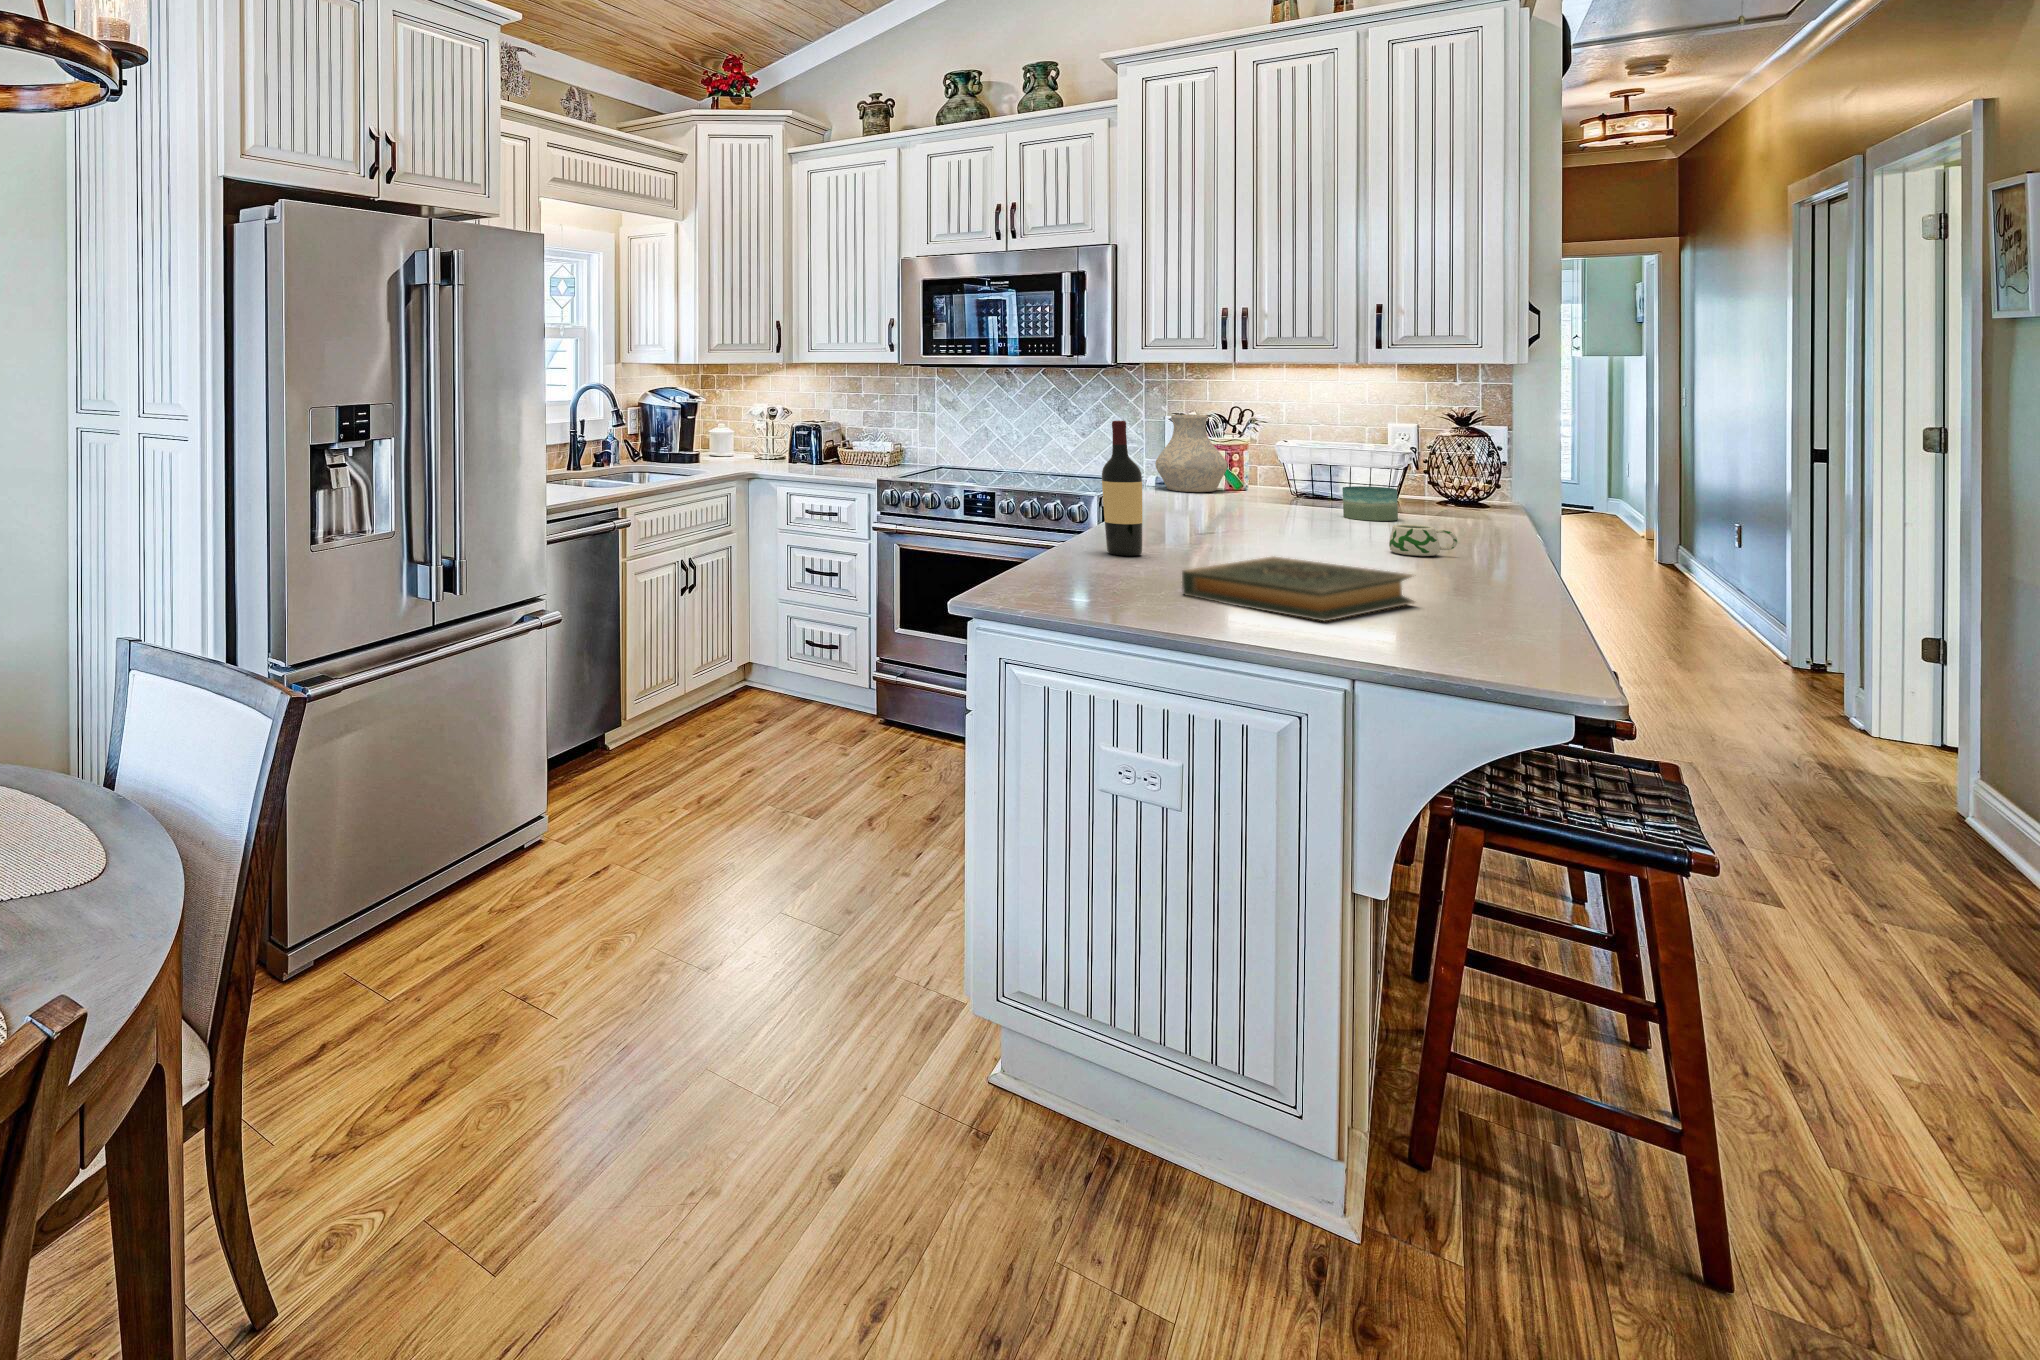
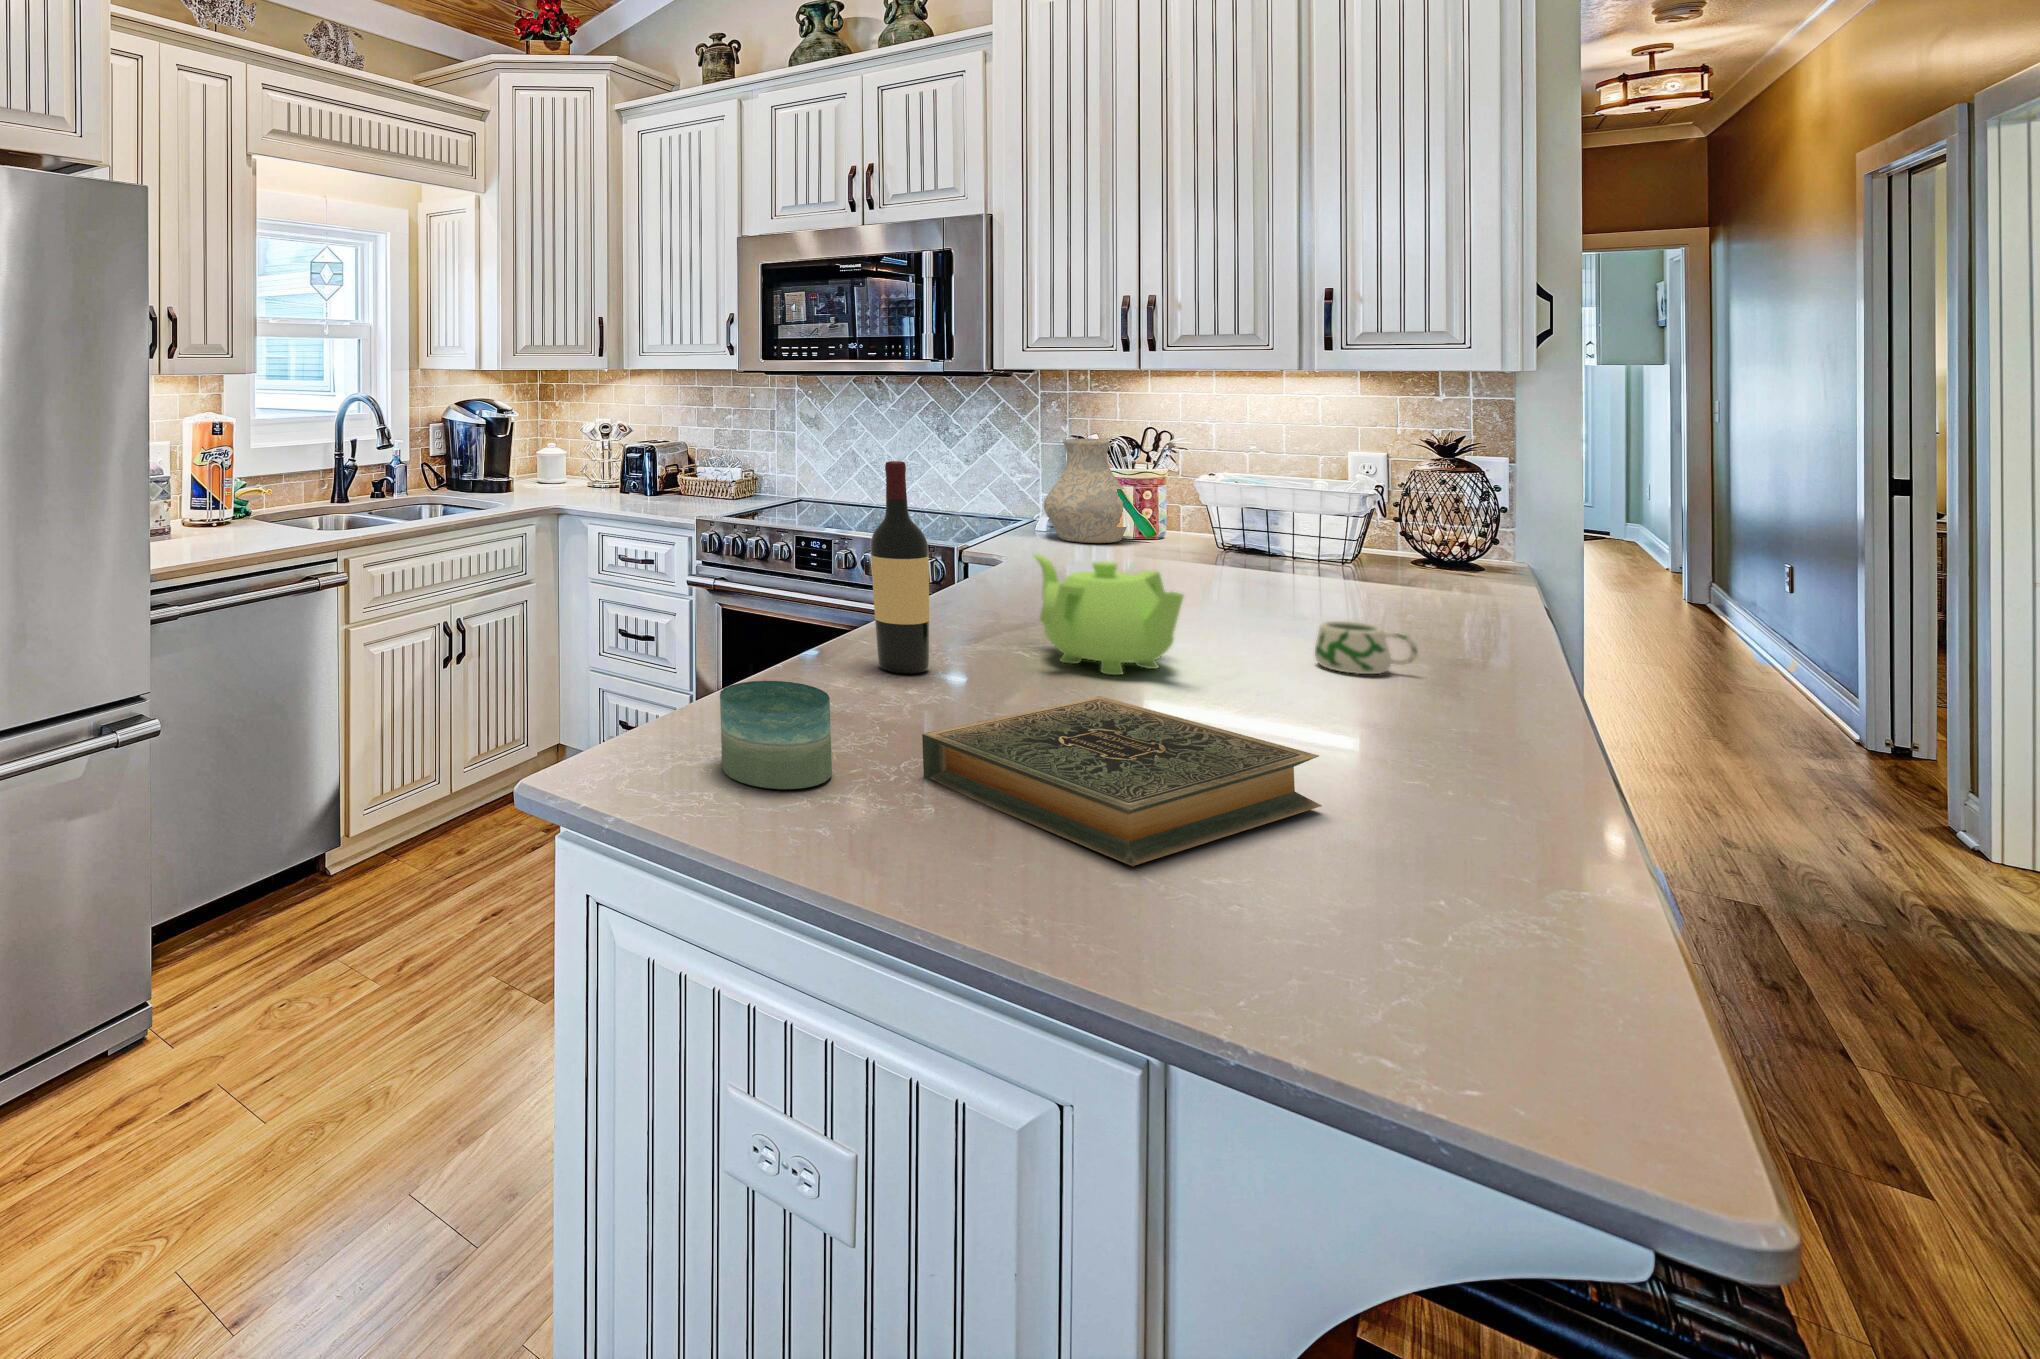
teapot: none [1198,483,1310,556] -> present [1034,554,1183,675]
candle: present [1342,486,1398,521] -> present [720,681,832,789]

